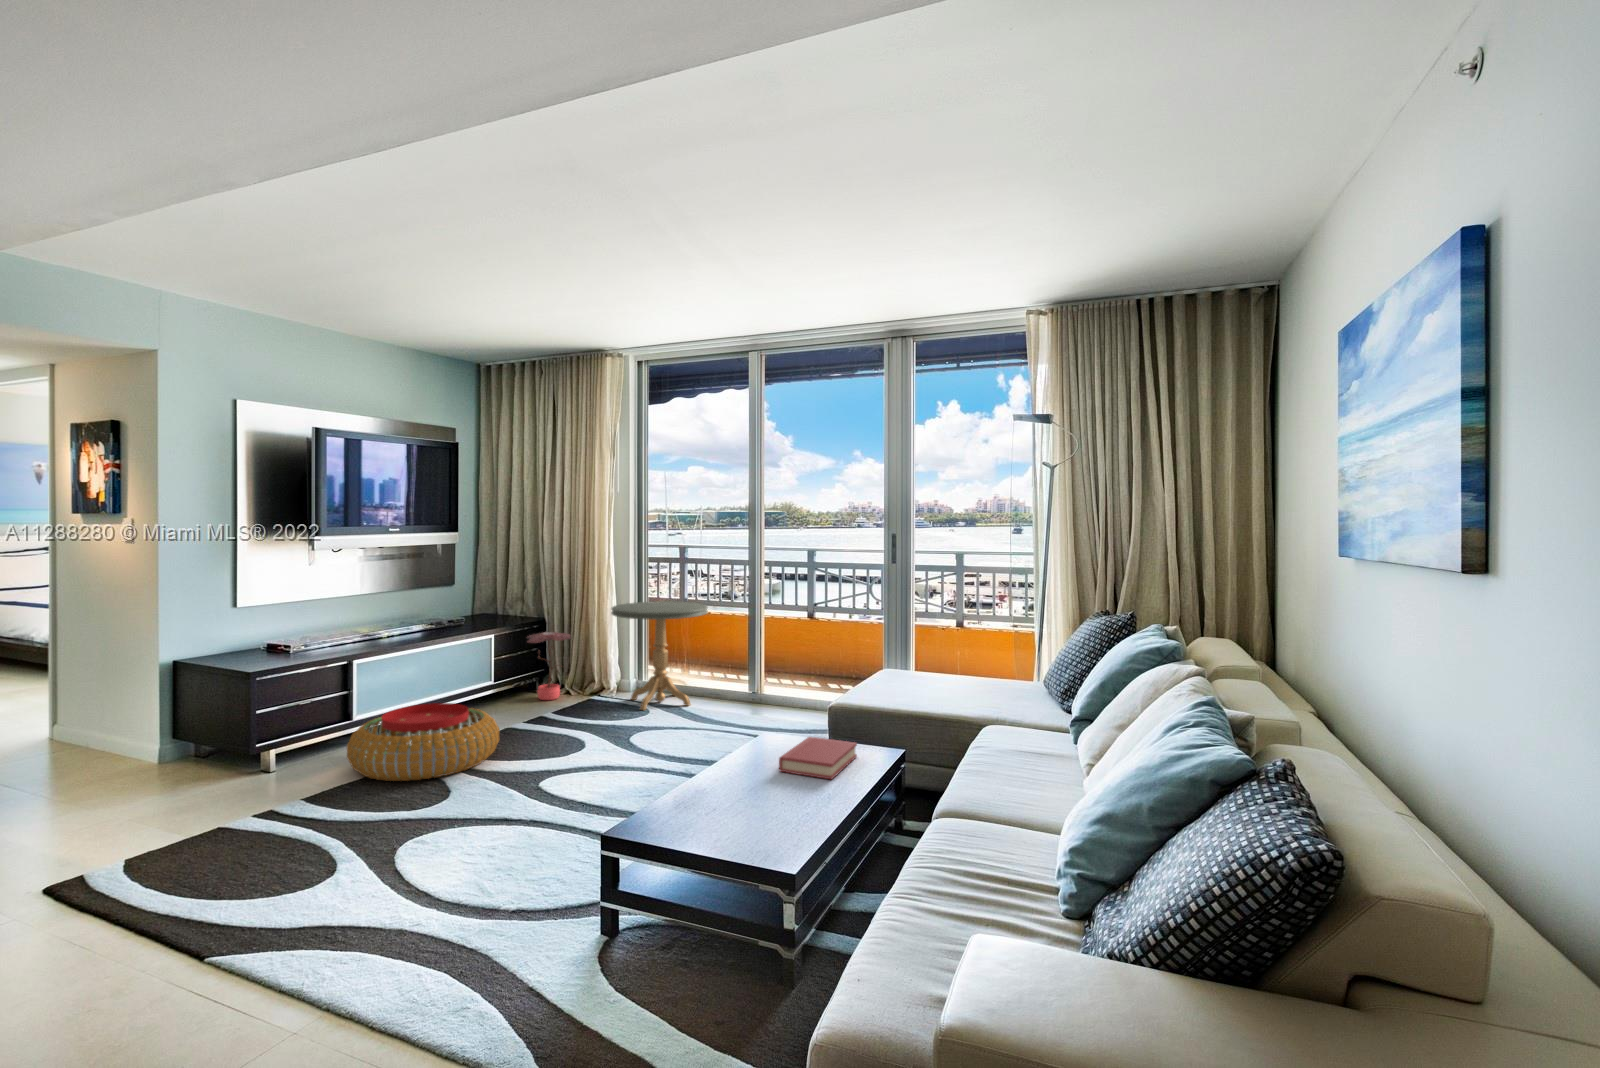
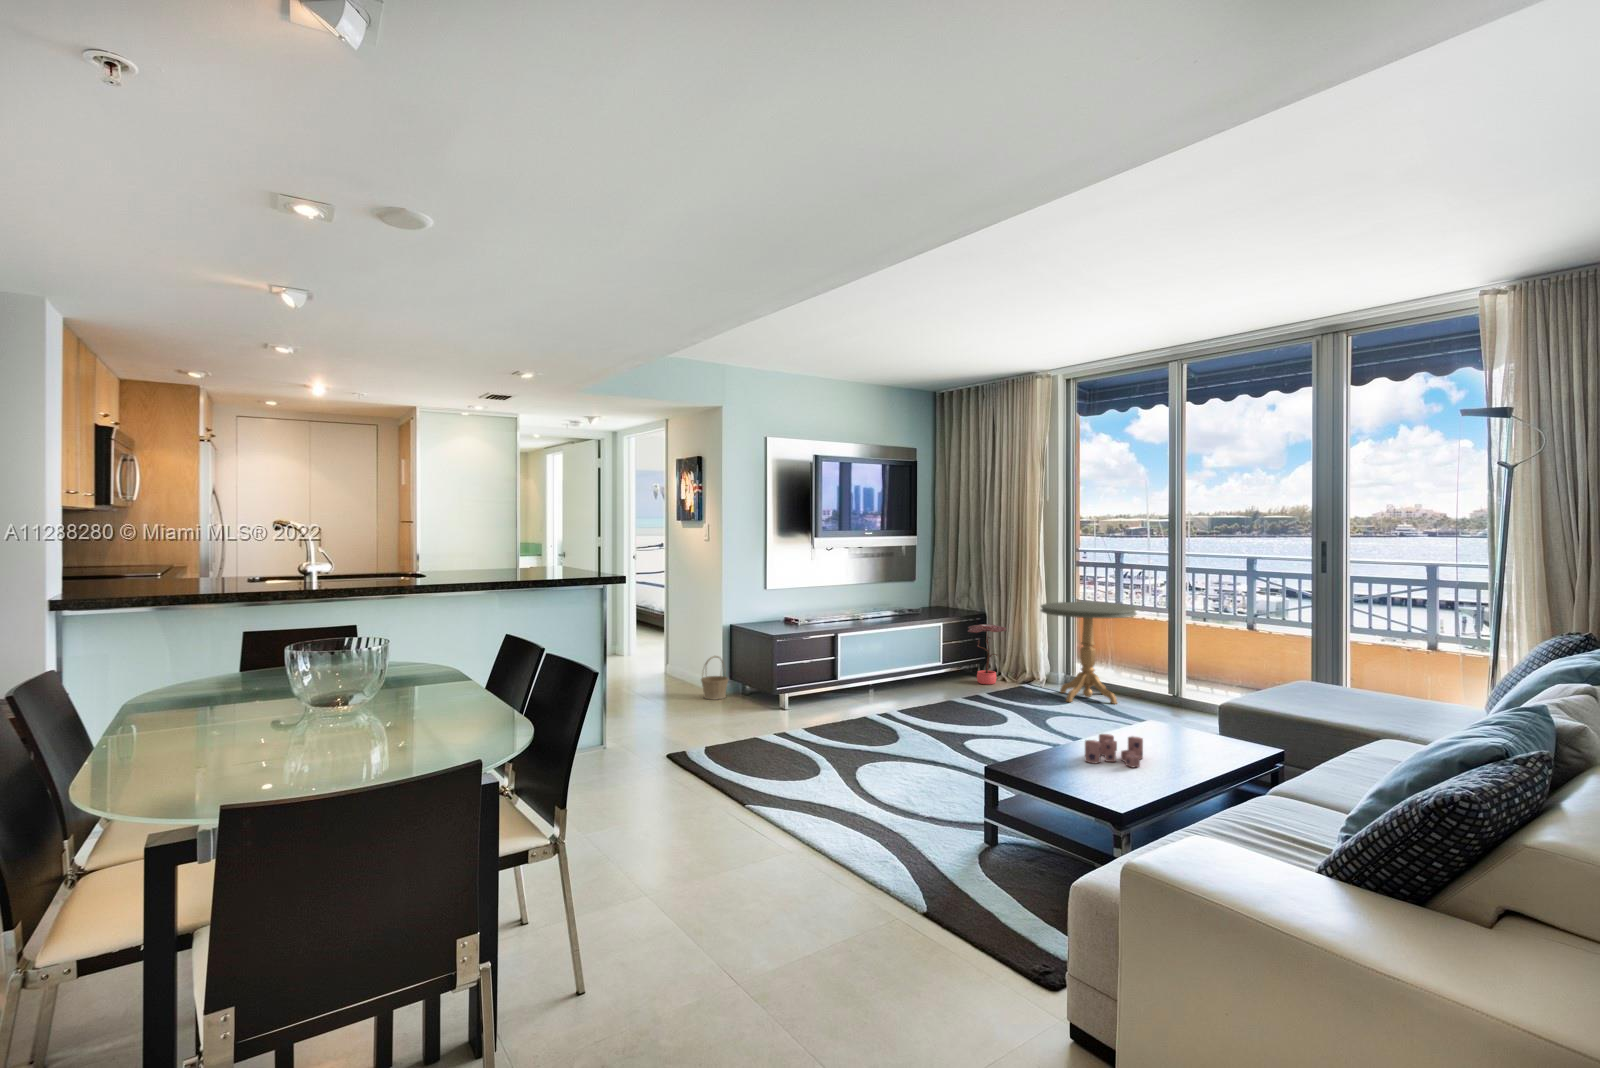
pouf: present [347,703,499,781] -> none [830,671,938,727]
basket: none [116,712,171,780] -> present [701,656,729,700]
hardback book: present [779,737,857,779] -> none [1156,729,1246,766]
candle: none [713,759,772,802] -> present [1085,734,1143,767]

